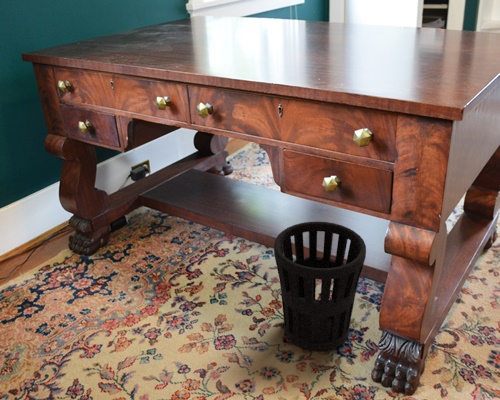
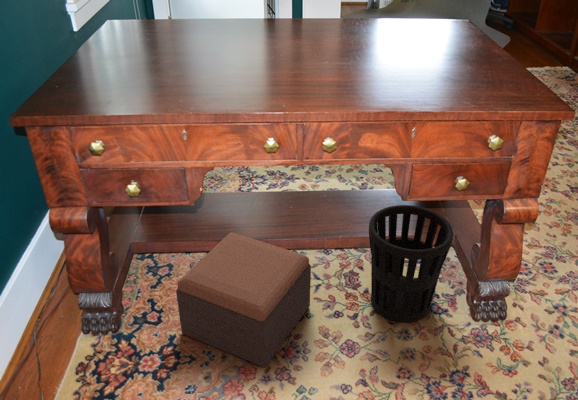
footstool: none [115,205,233,323] -> present [176,232,311,367]

